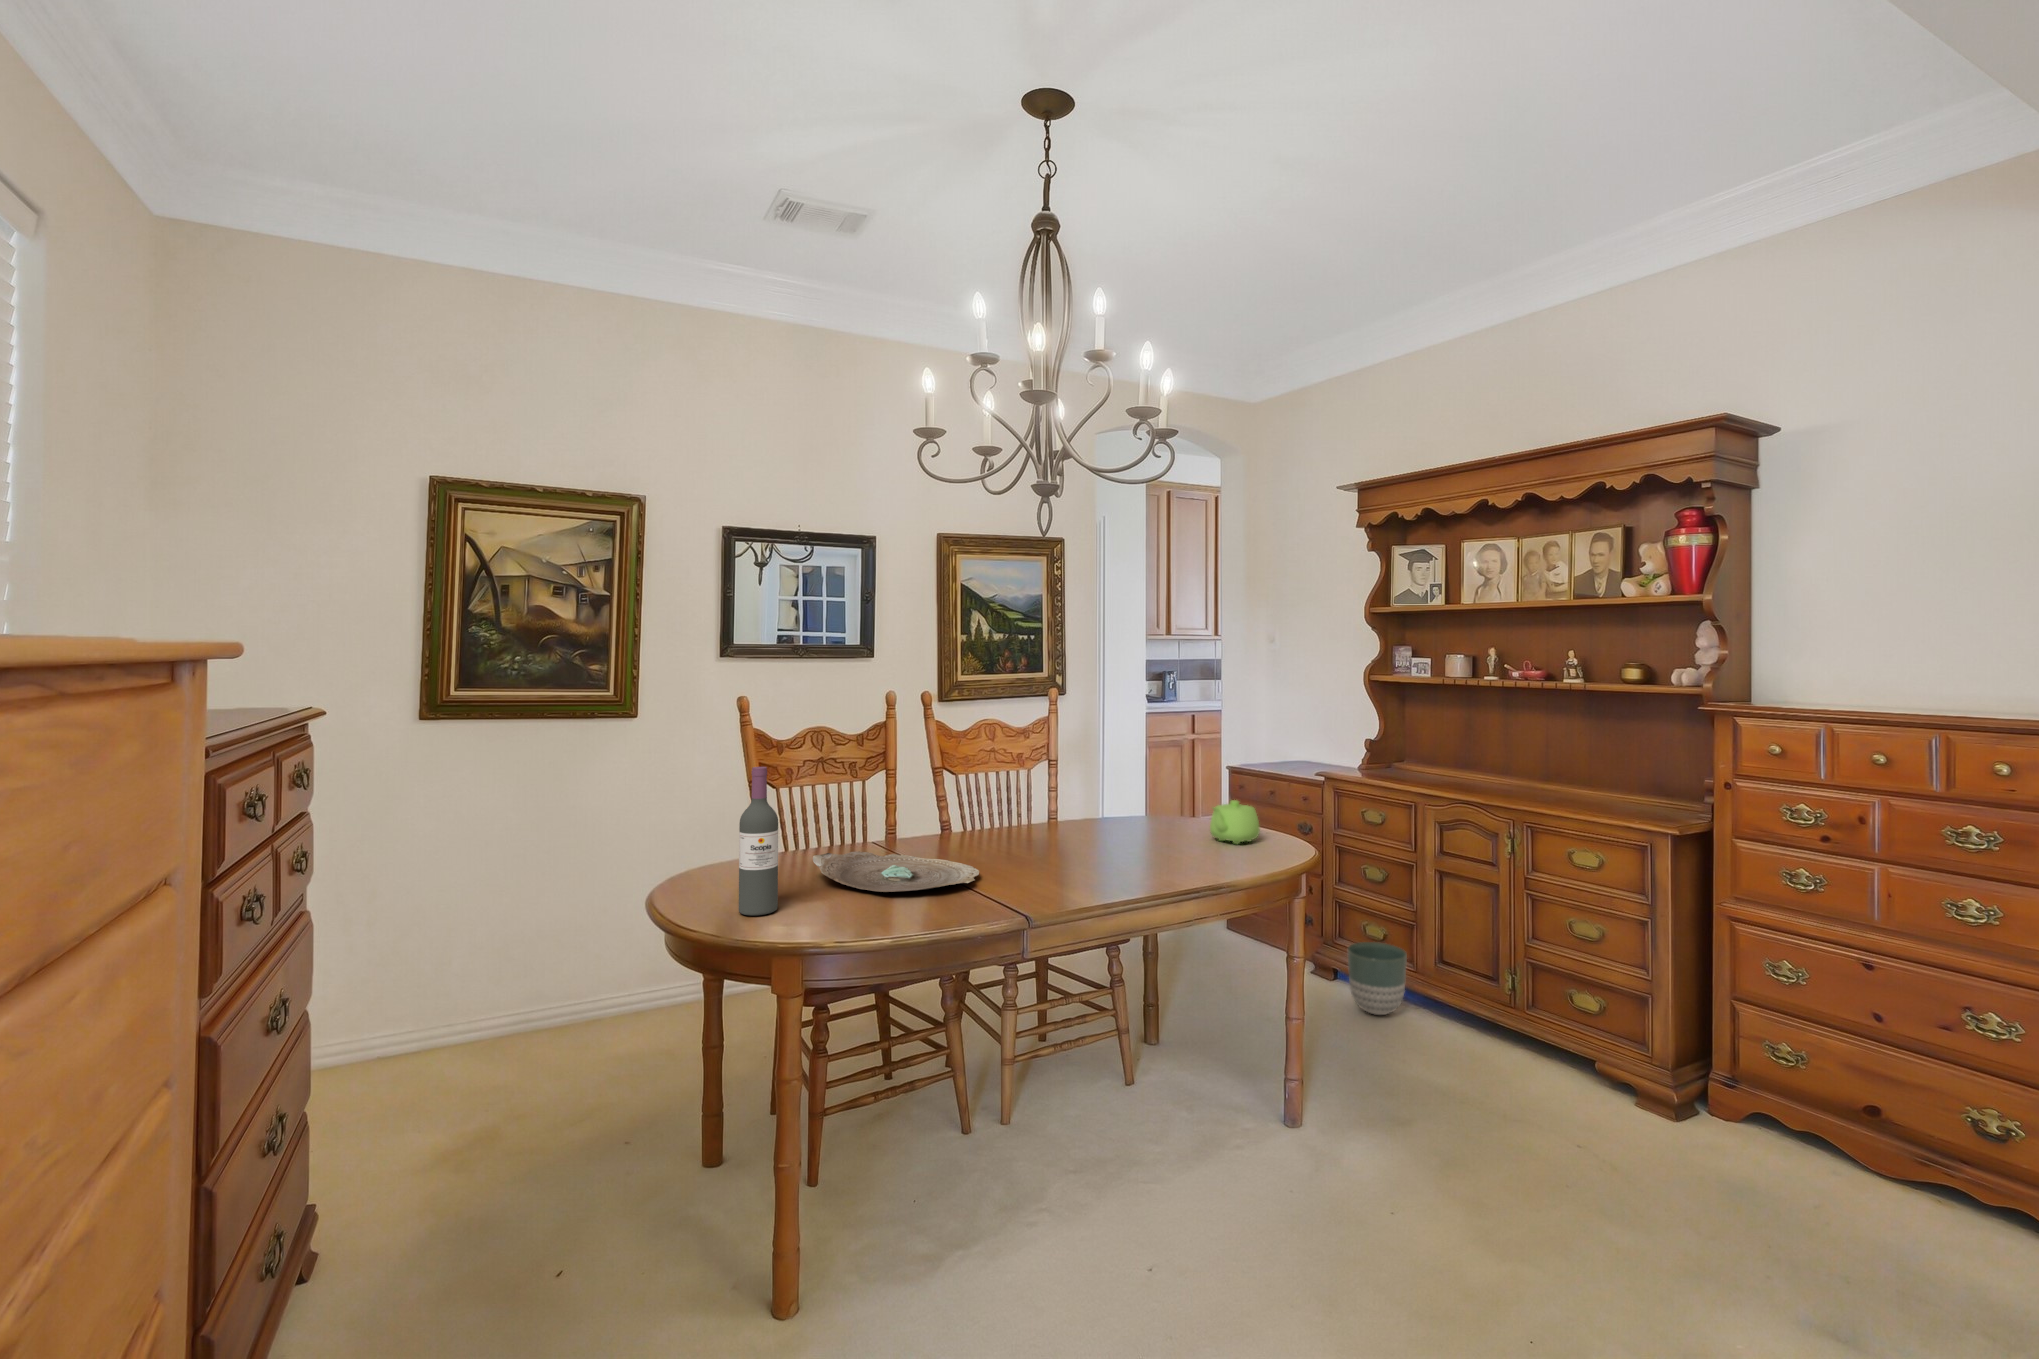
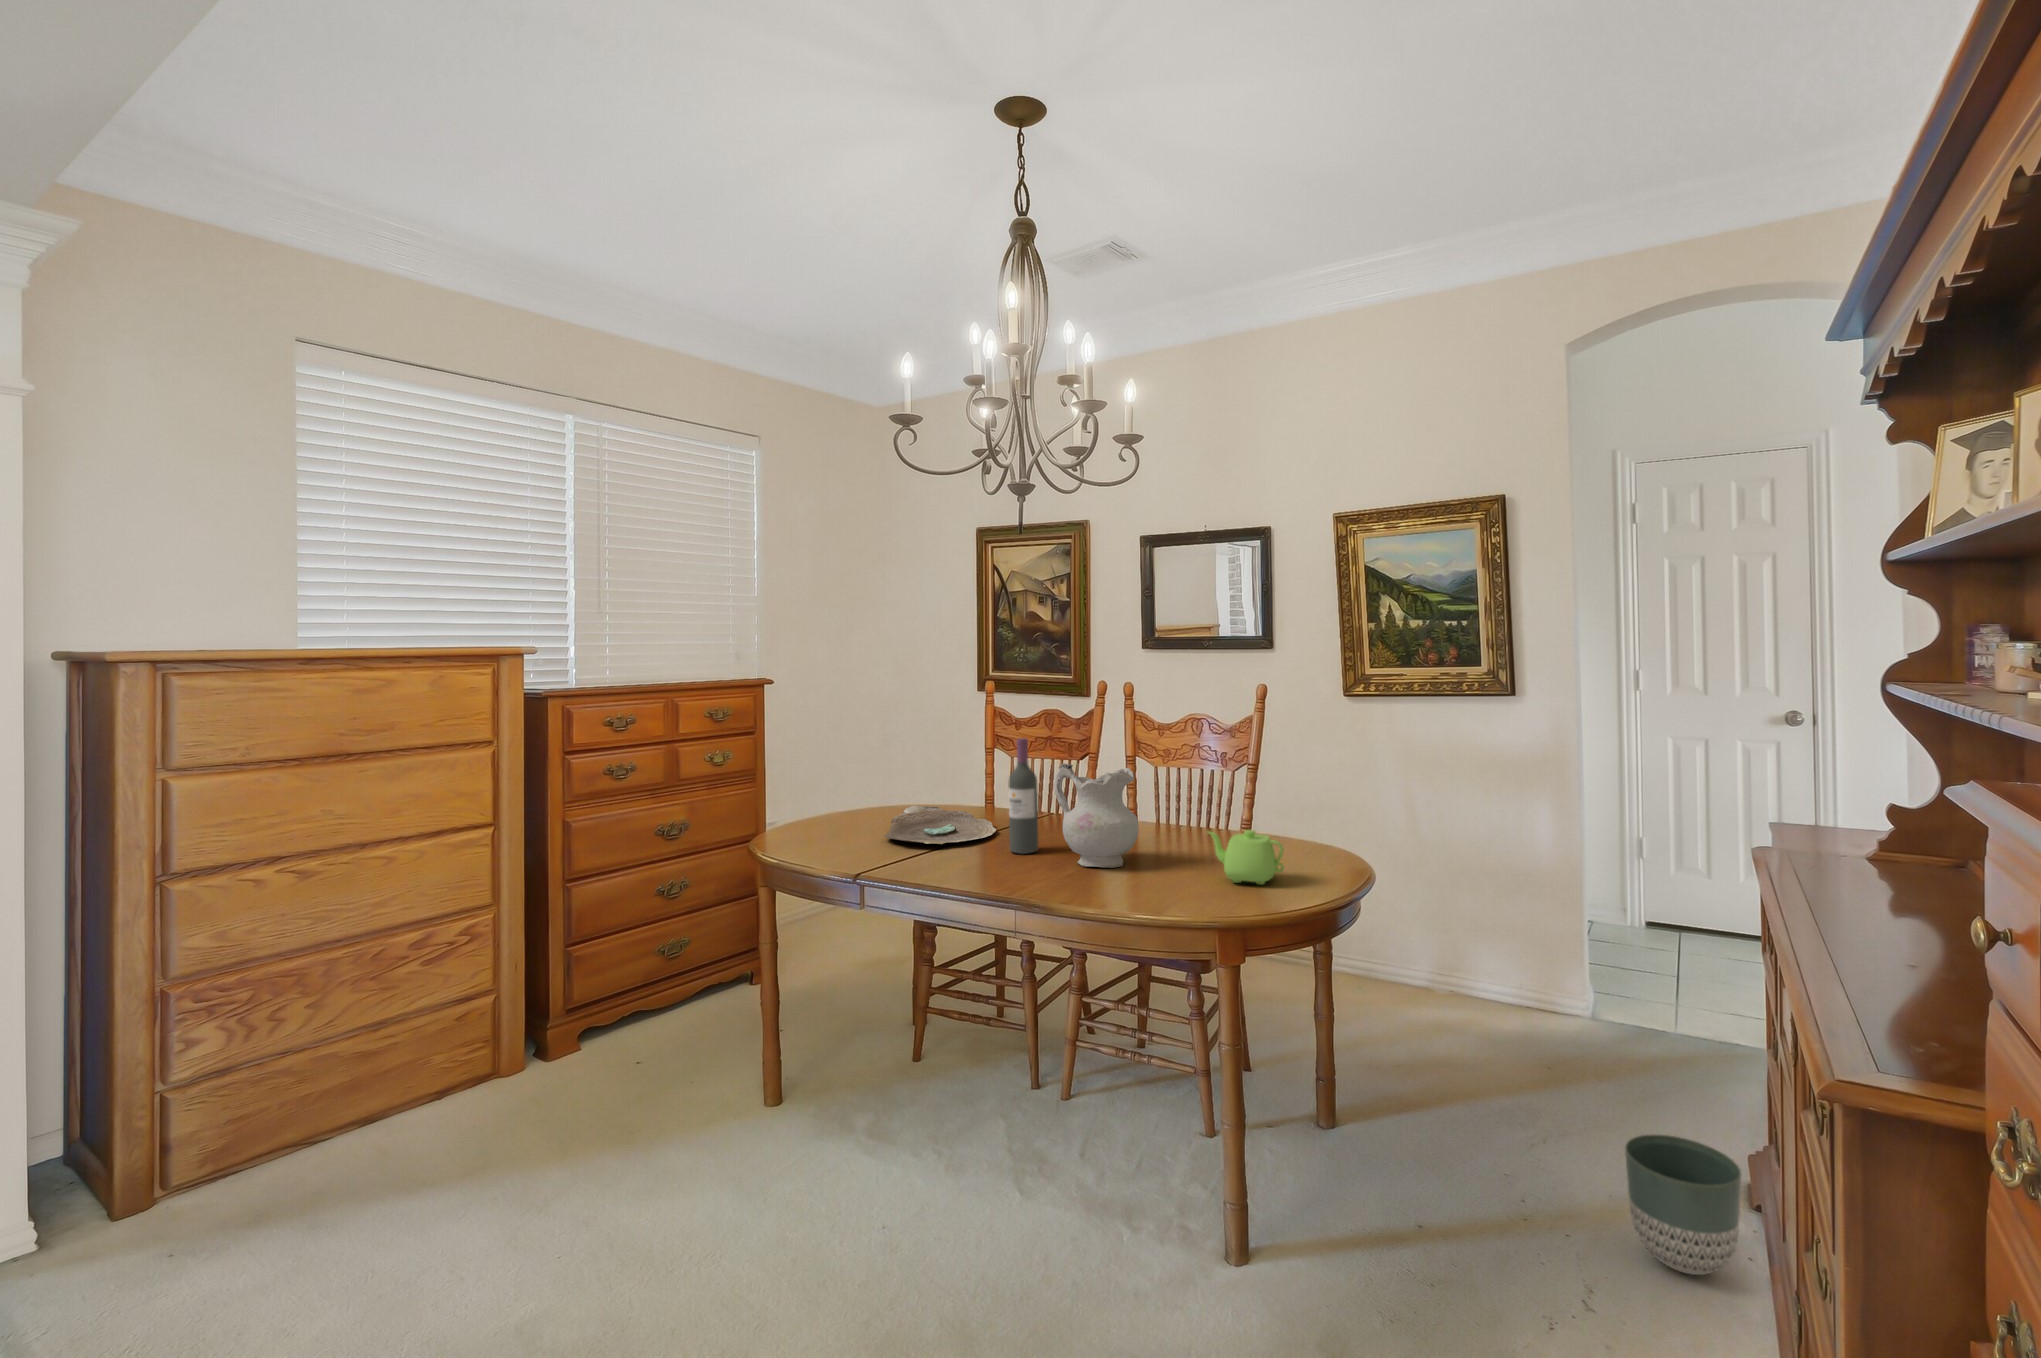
ceramic pitcher: none [1087,764,1161,862] -> present [1054,764,1139,868]
wine bottle: present [739,767,778,916] -> present [1009,738,1039,854]

